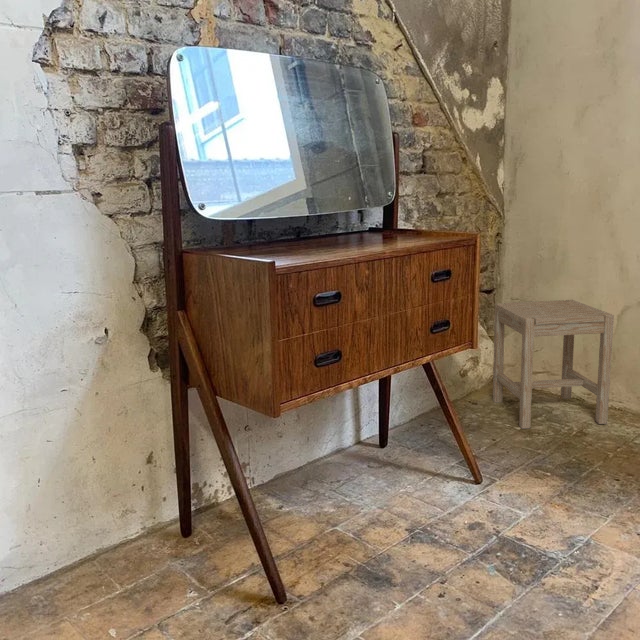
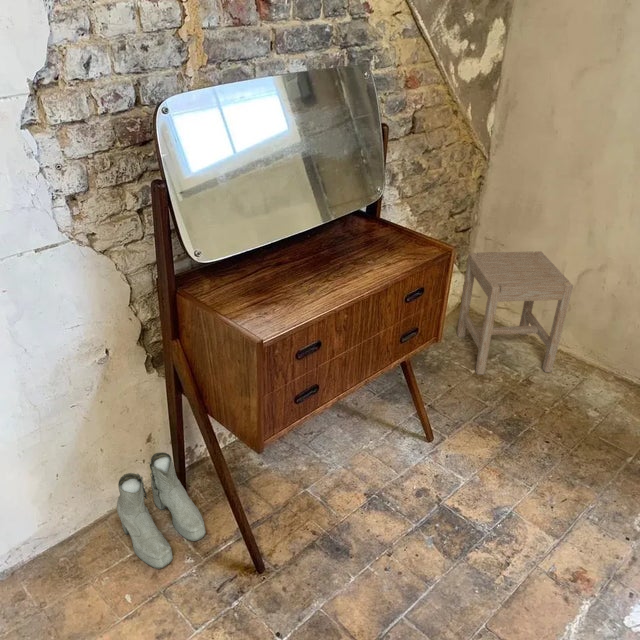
boots: none [102,467,210,603] -> present [117,452,206,569]

